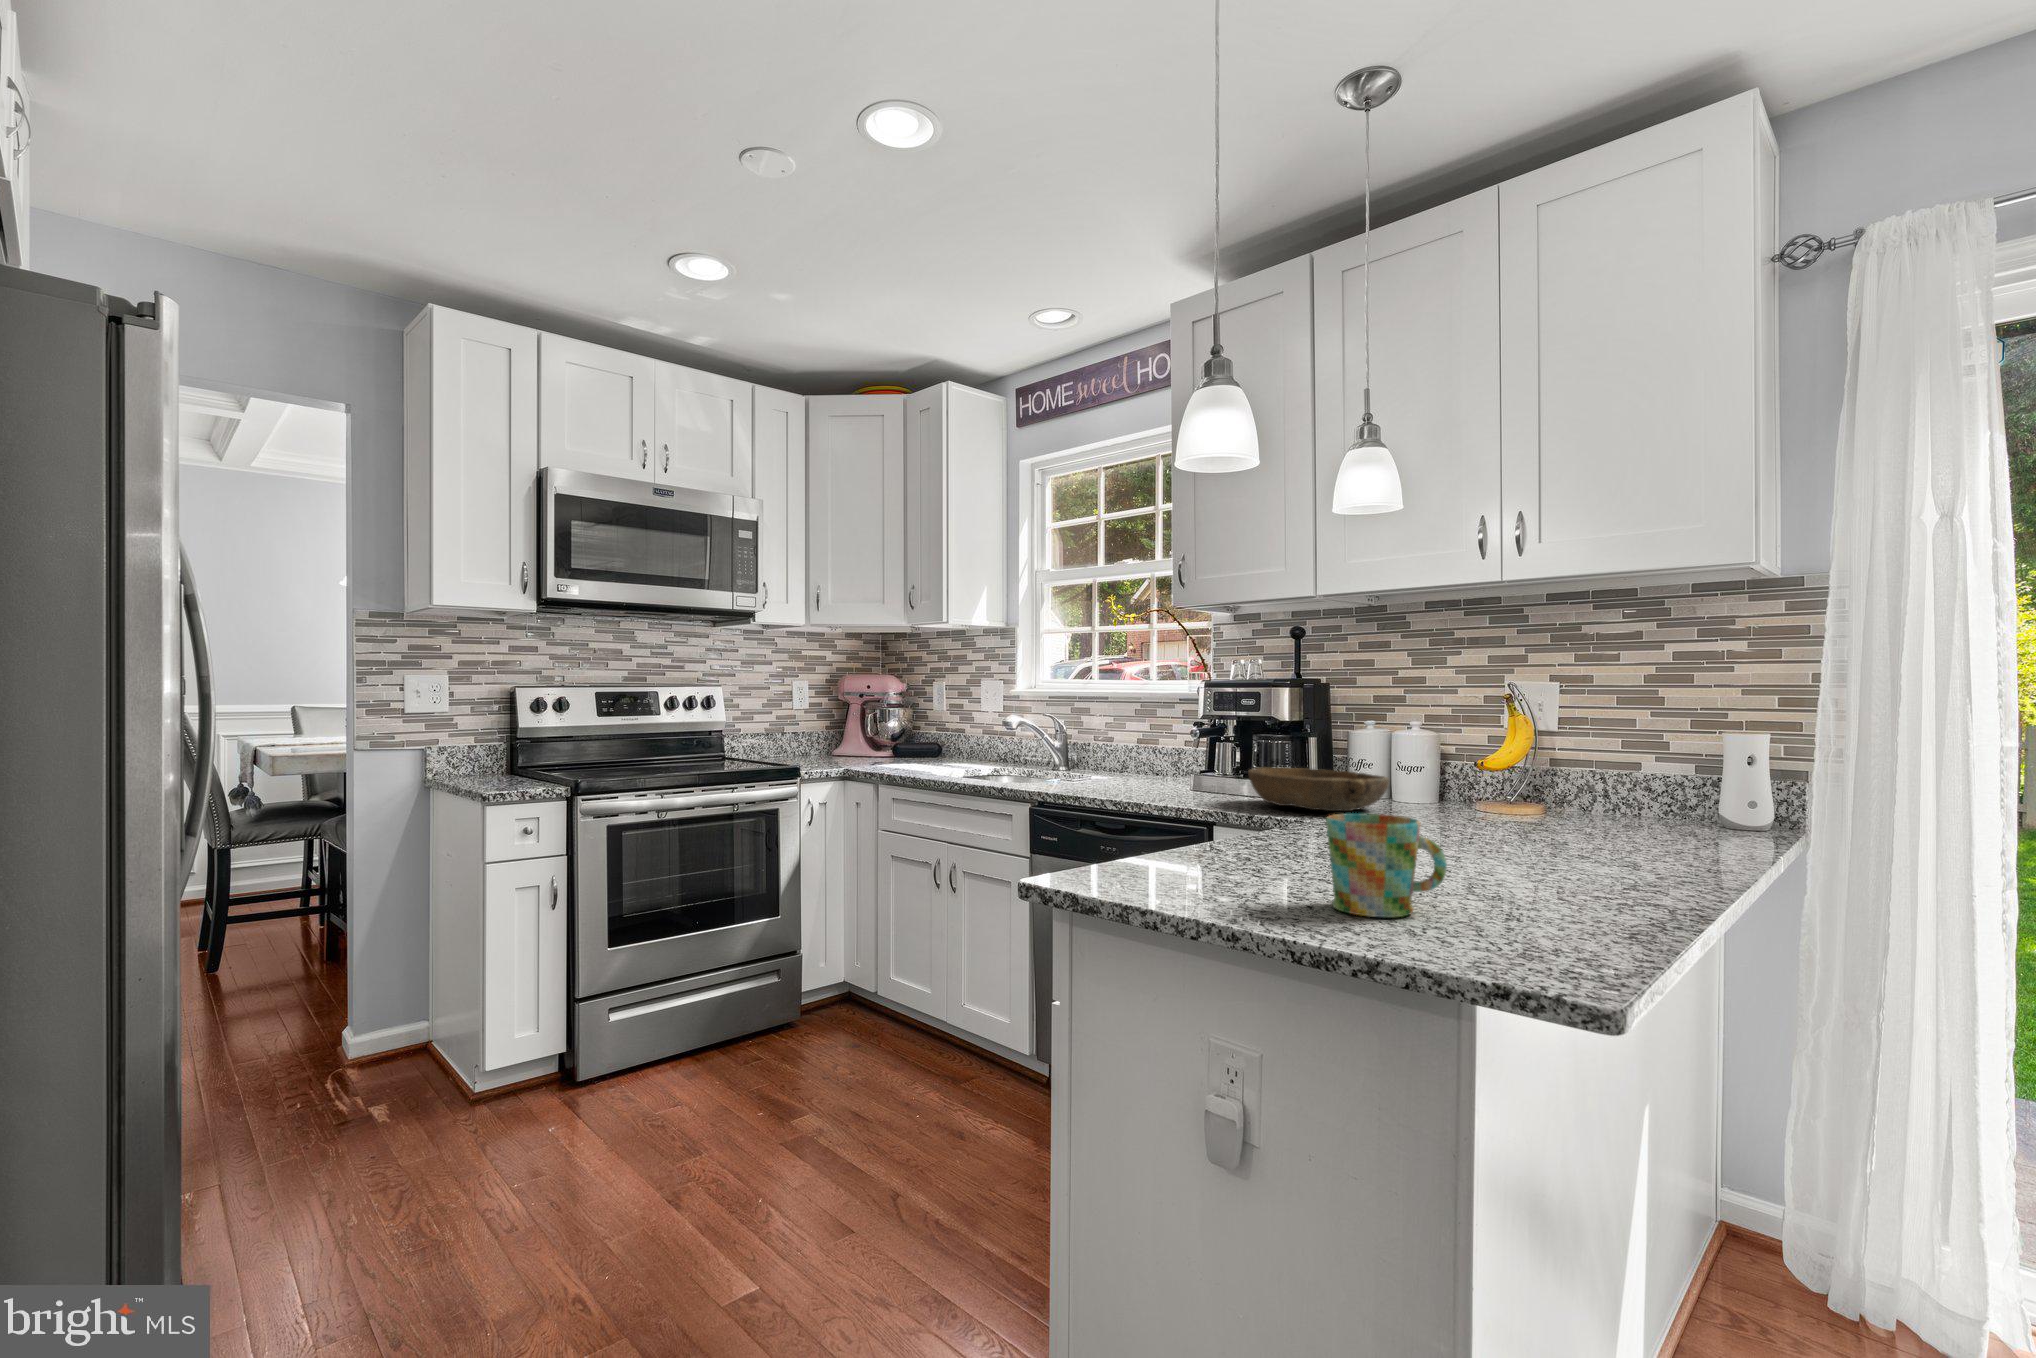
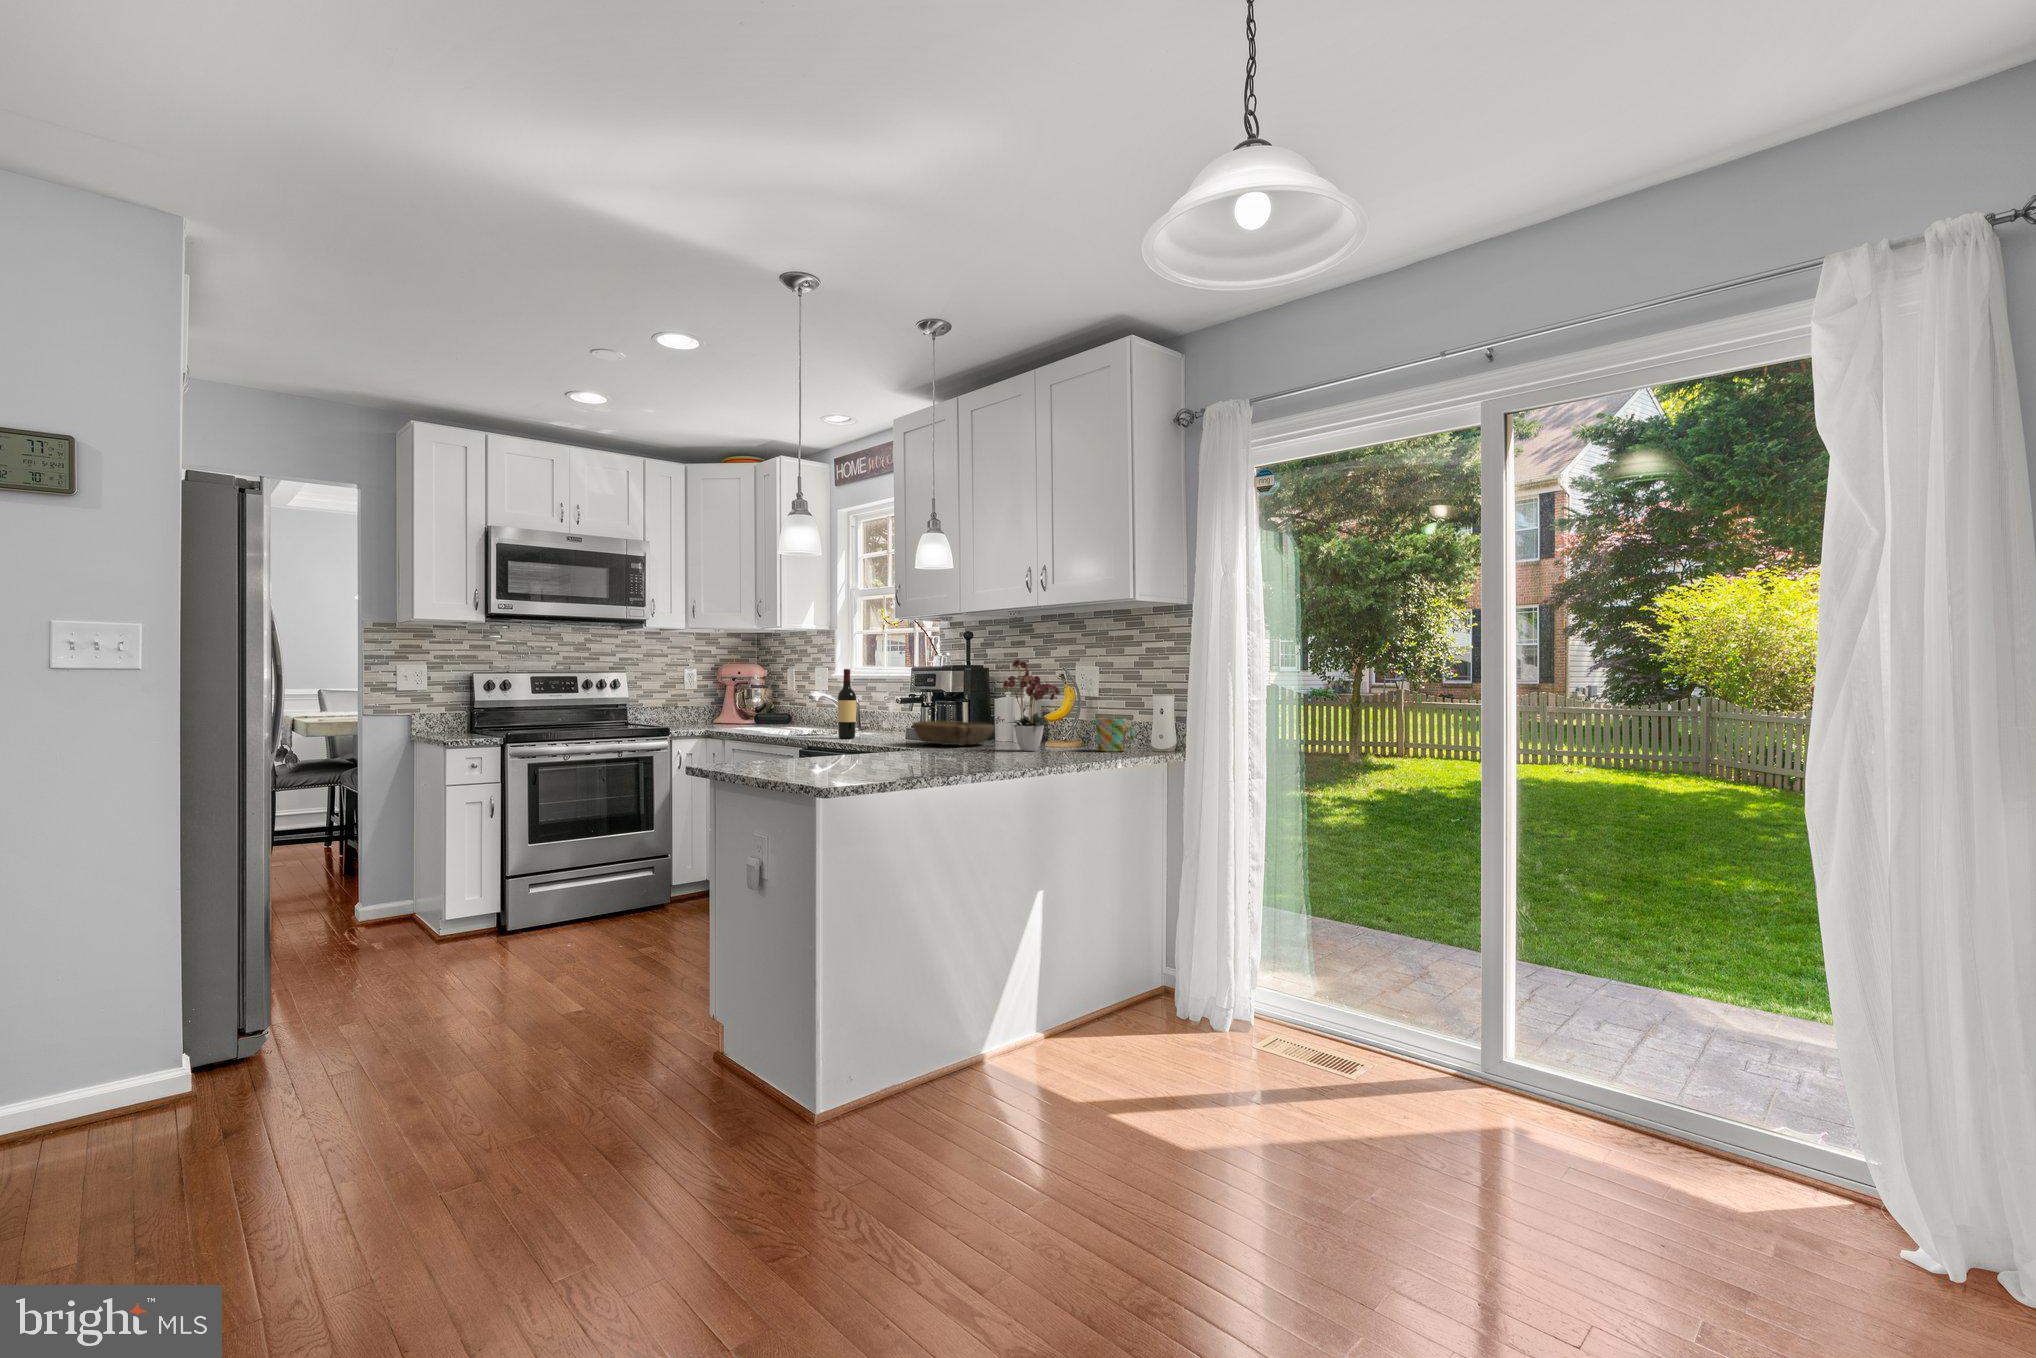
flower arrangement: none [1442,662,1566,827] -> present [1003,659,1060,751]
wine bottle: none [1089,684,1118,792] -> present [838,669,856,739]
mug: present [1326,813,1447,917] -> present [1095,718,1135,752]

